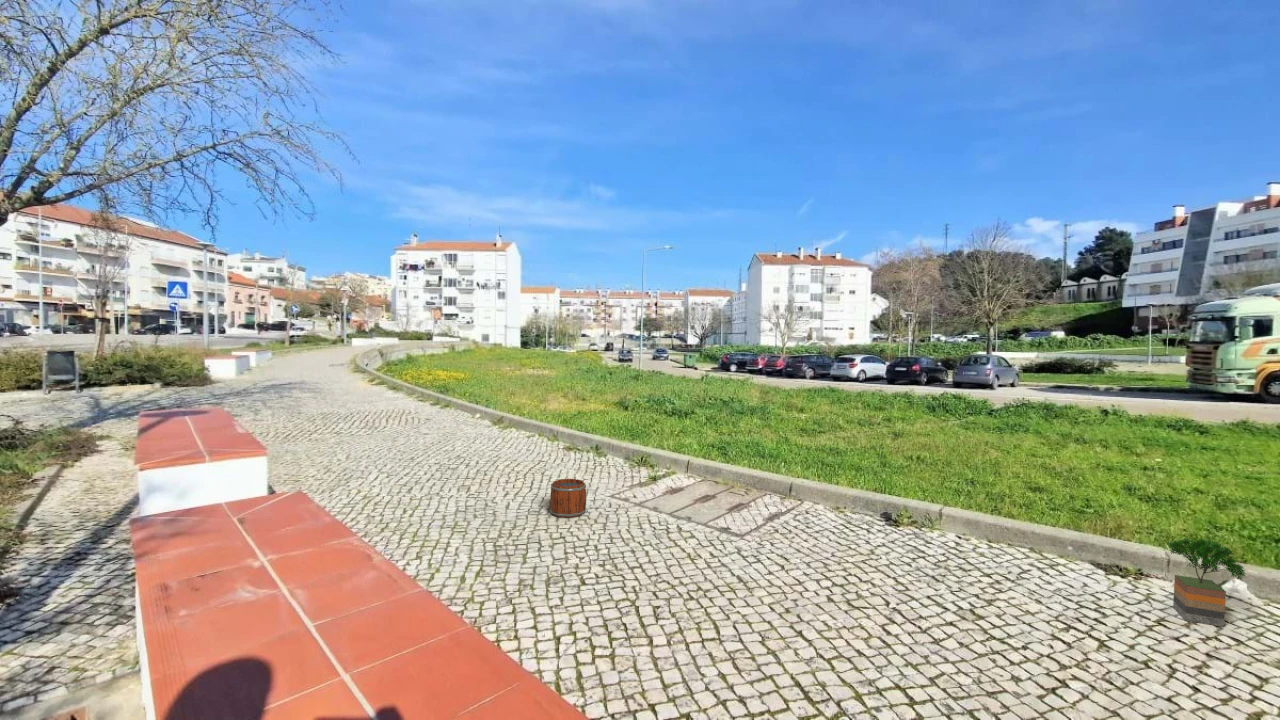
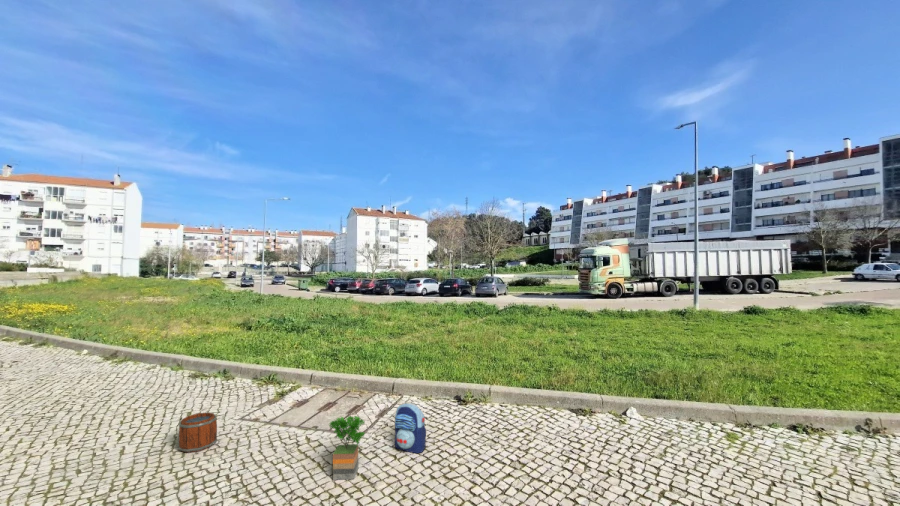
backpack: none [787,503,830,569] -> present [395,403,426,453]
potted tree: present [1168,537,1245,627] -> present [329,416,365,480]

